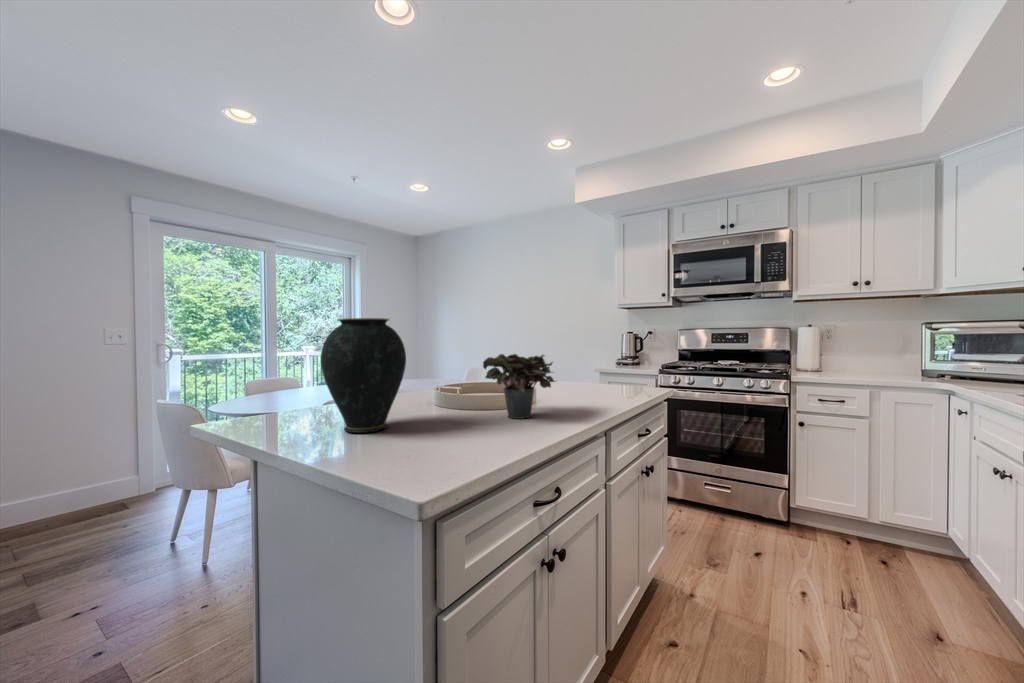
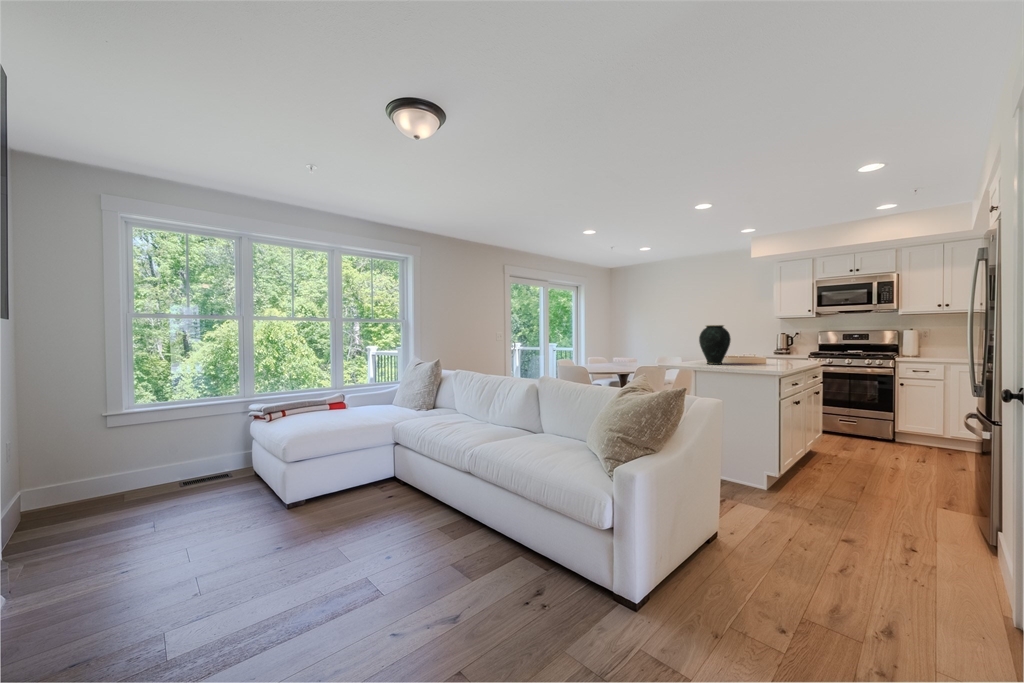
potted plant: present [483,354,555,419] -> none [748,339,788,364]

